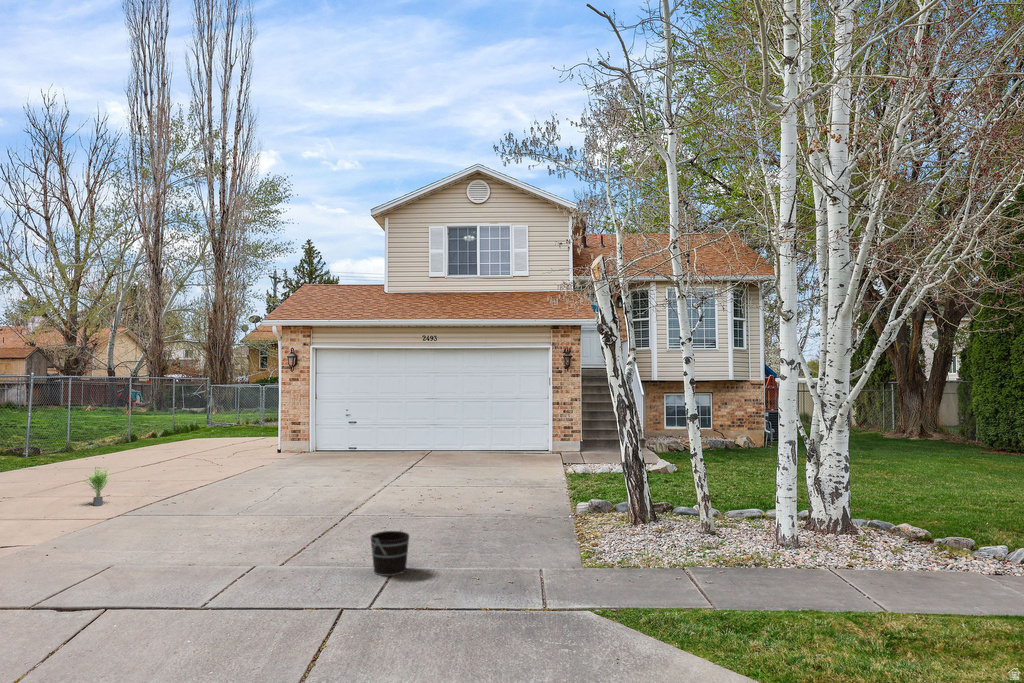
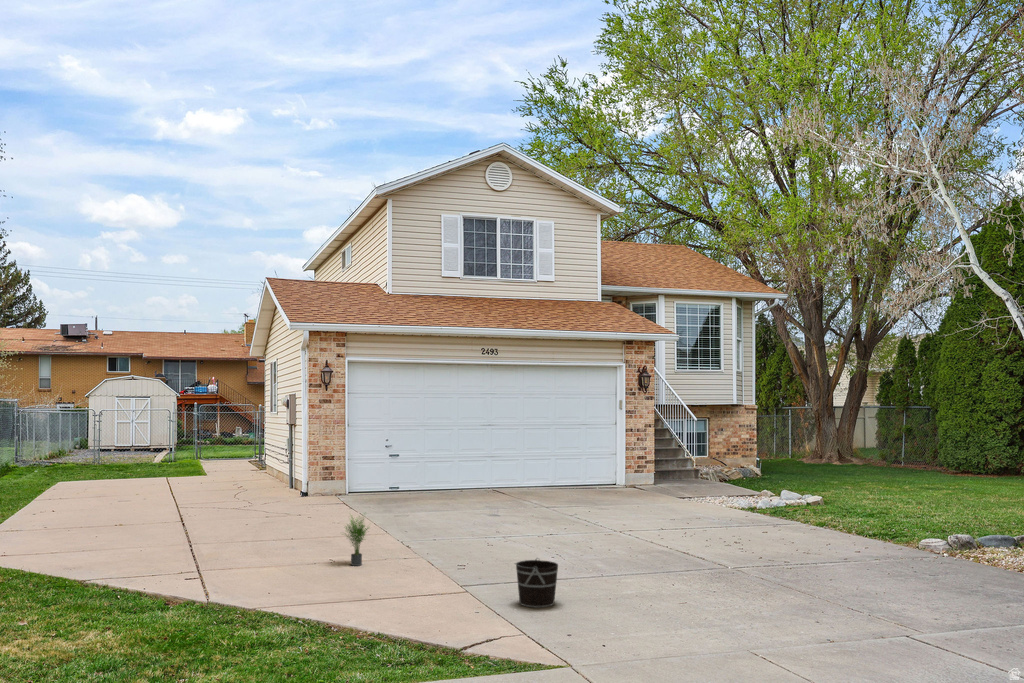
bucket: present [371,531,409,576] -> present [515,559,558,607]

